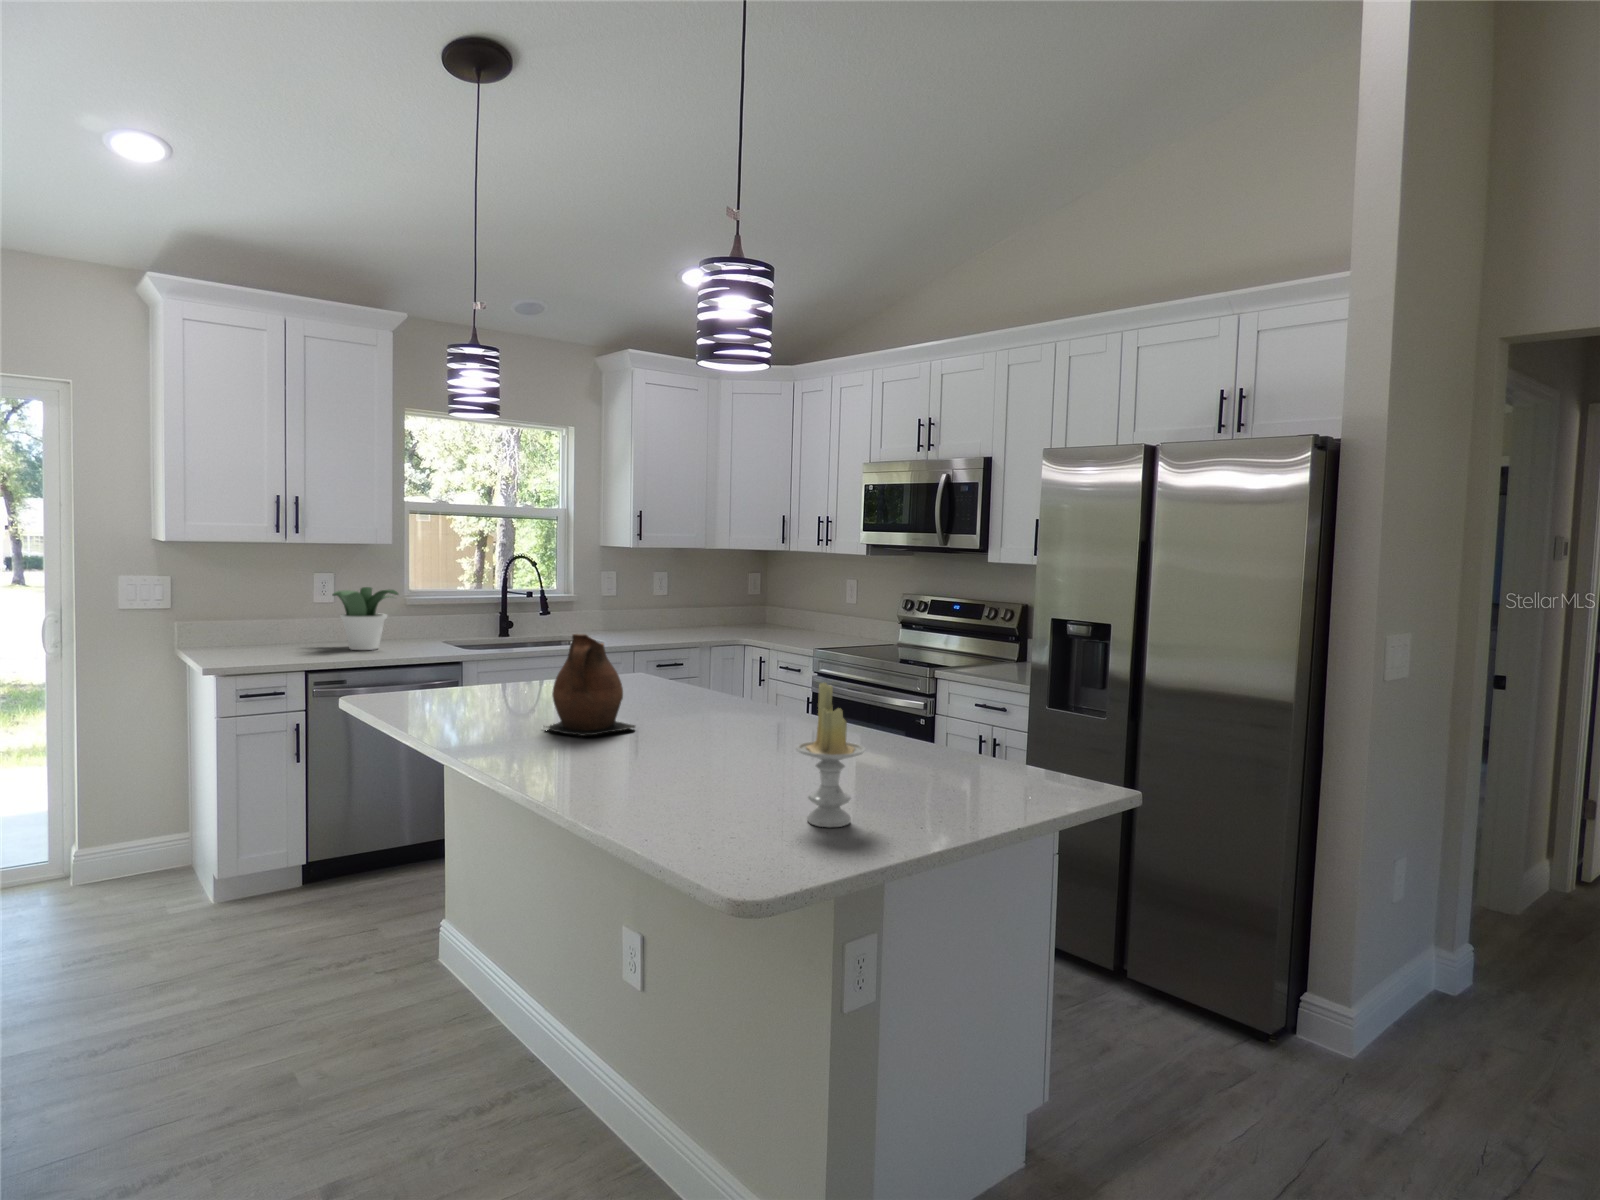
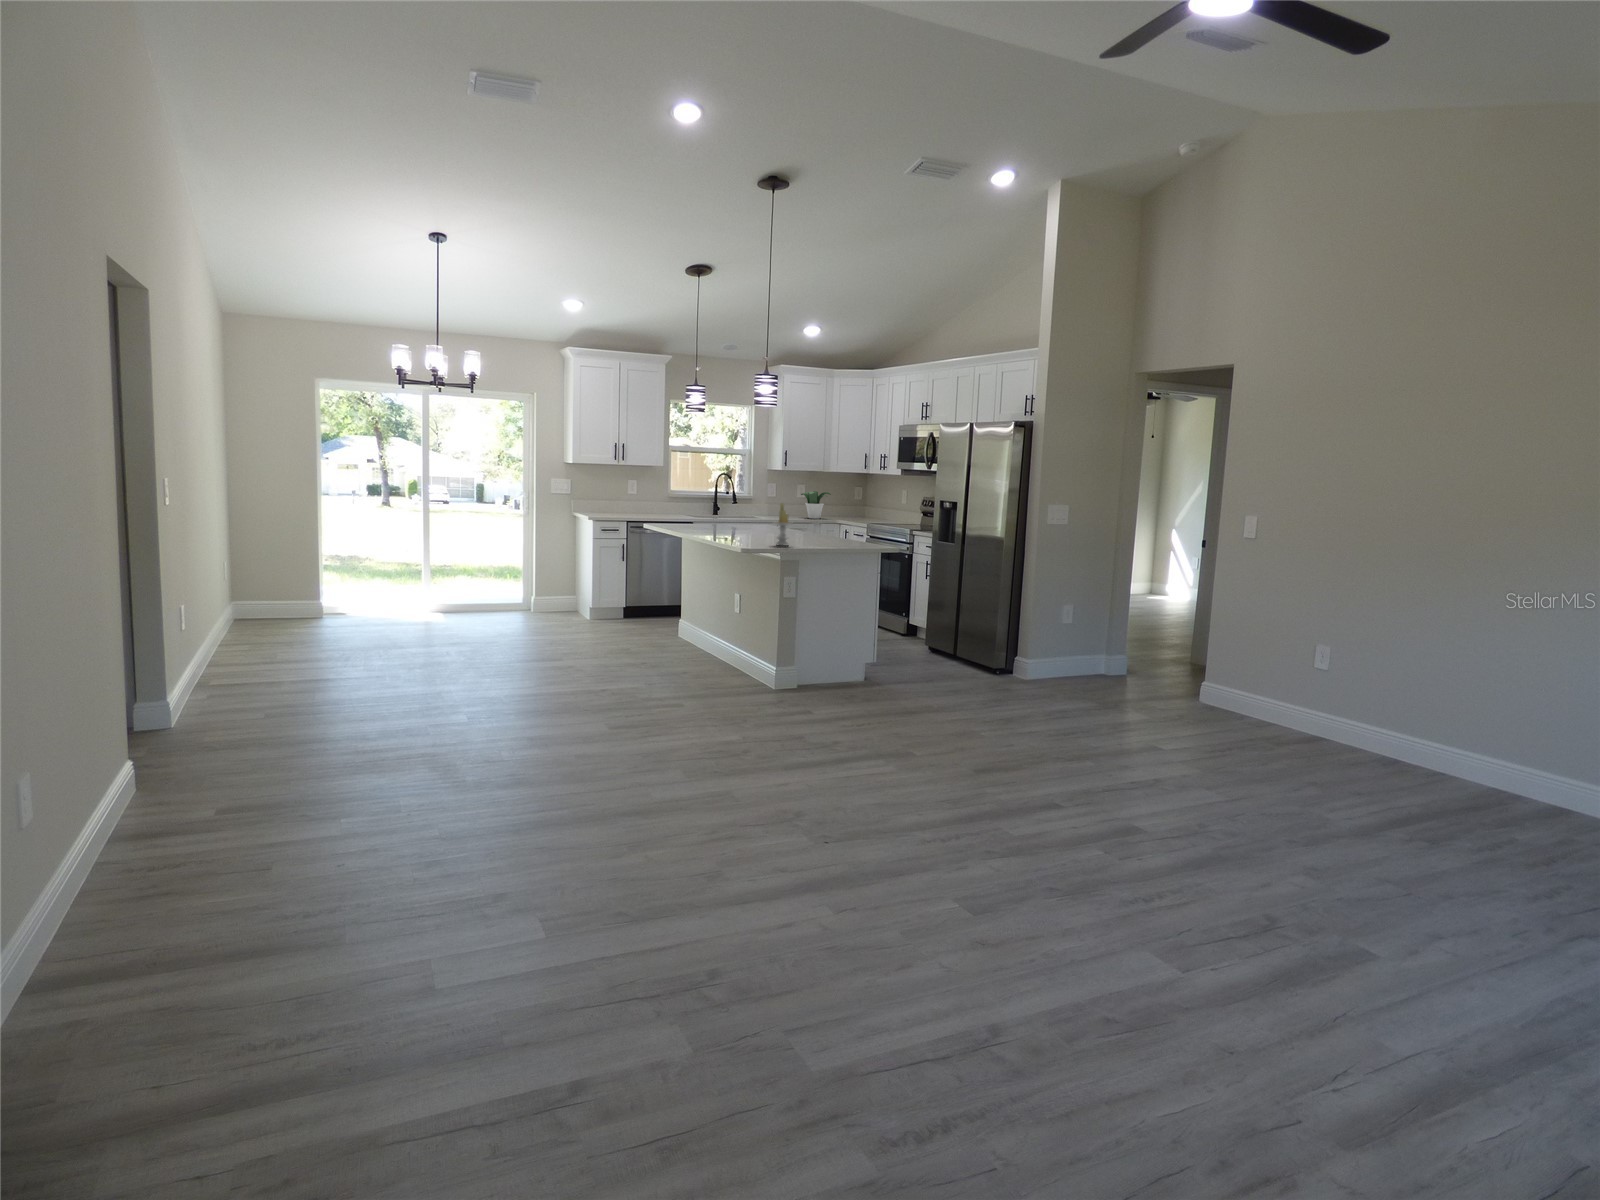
potted plant: present [332,587,398,650] -> present [801,491,831,519]
ceramic pitcher: present [548,634,635,736] -> none [712,495,746,532]

